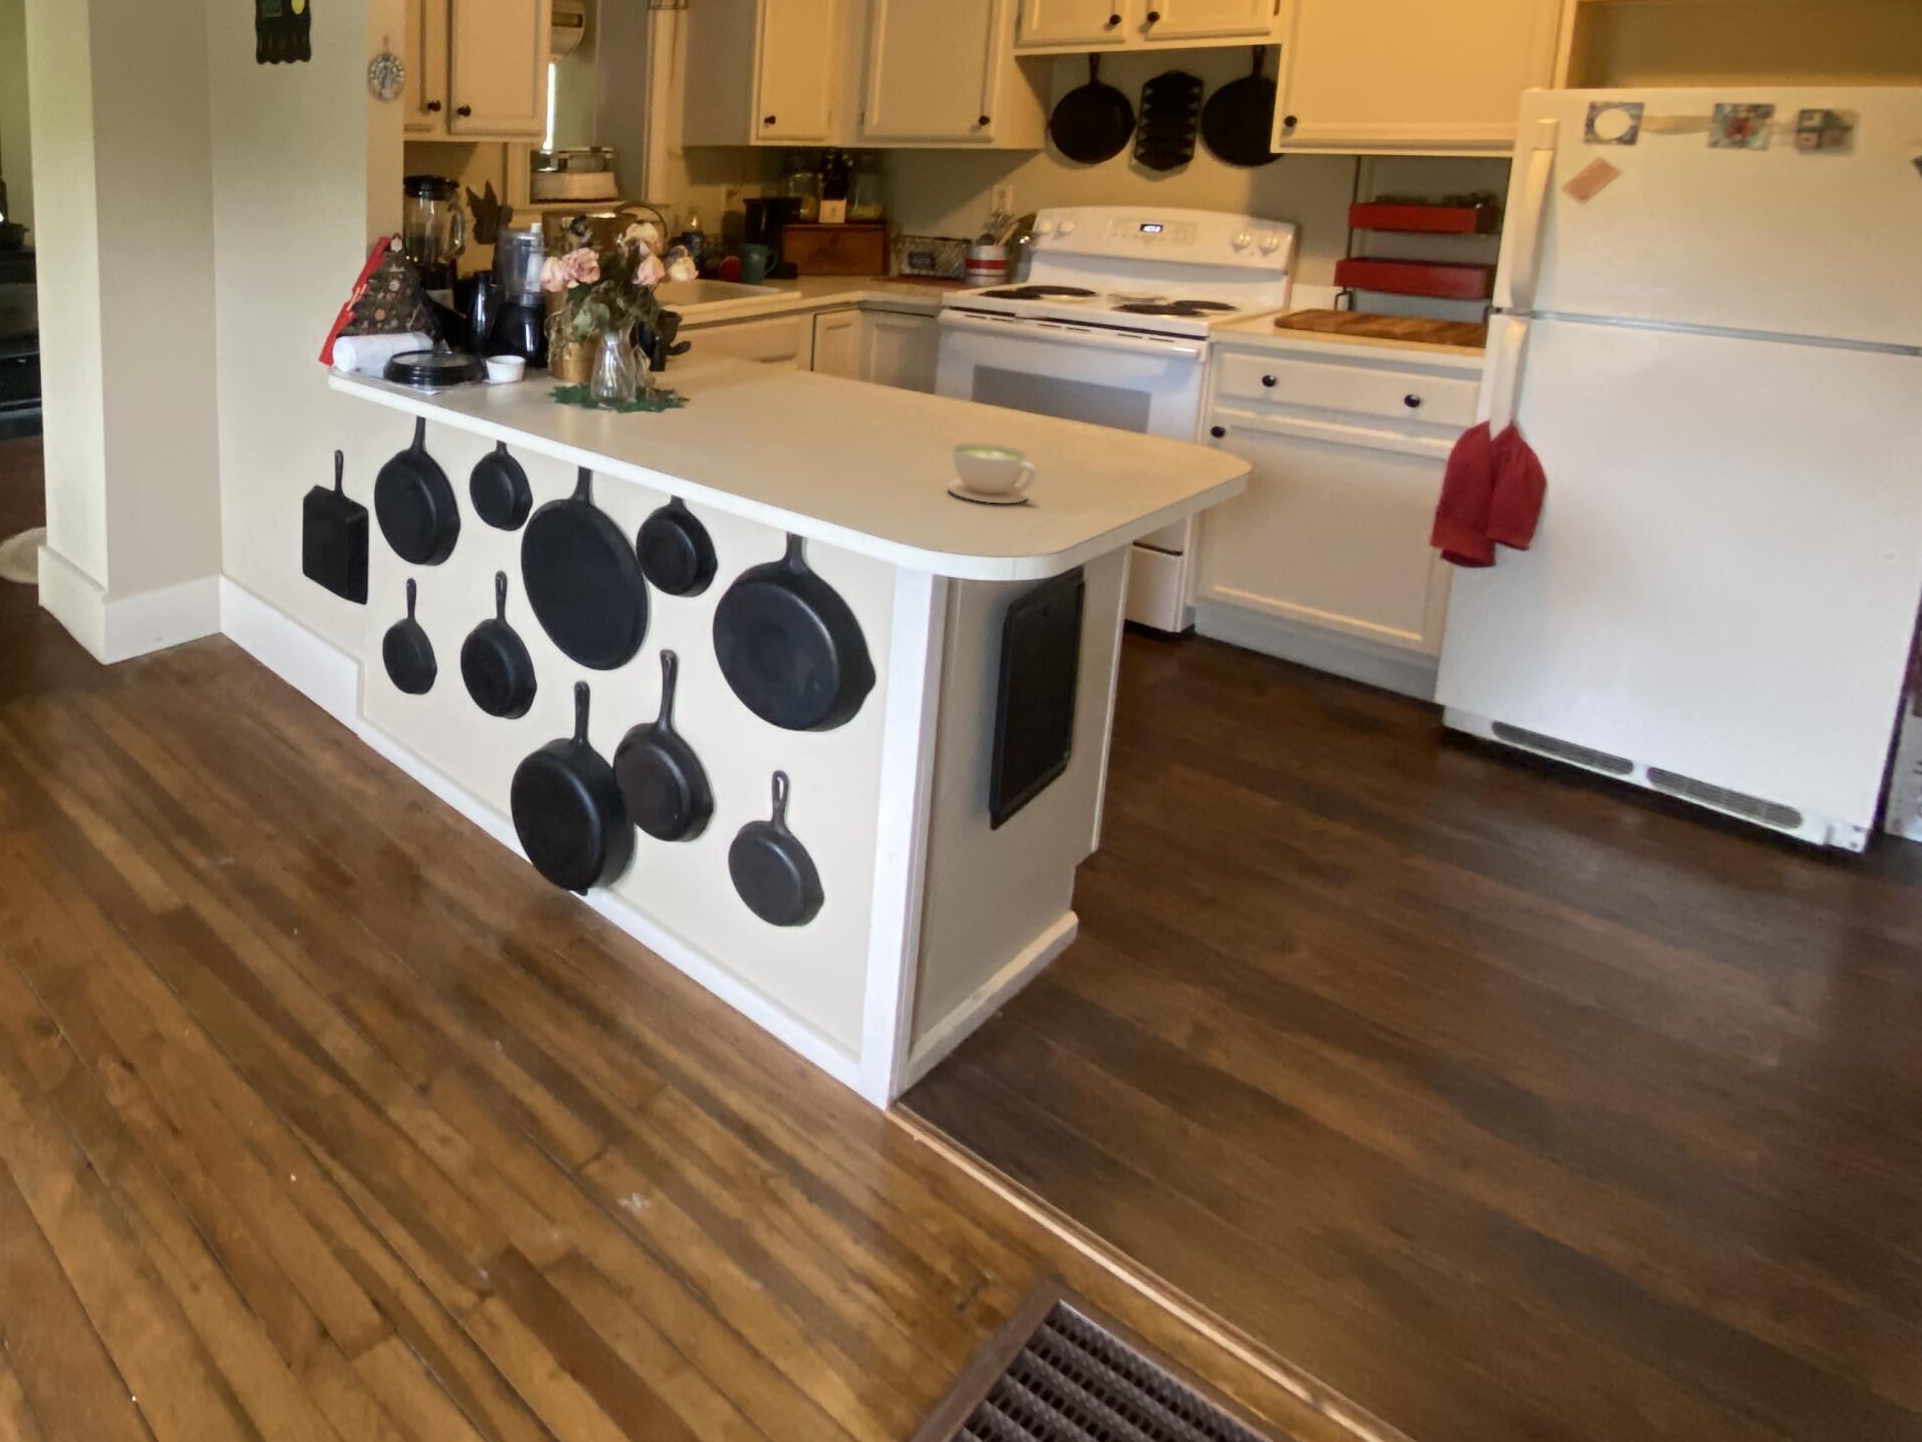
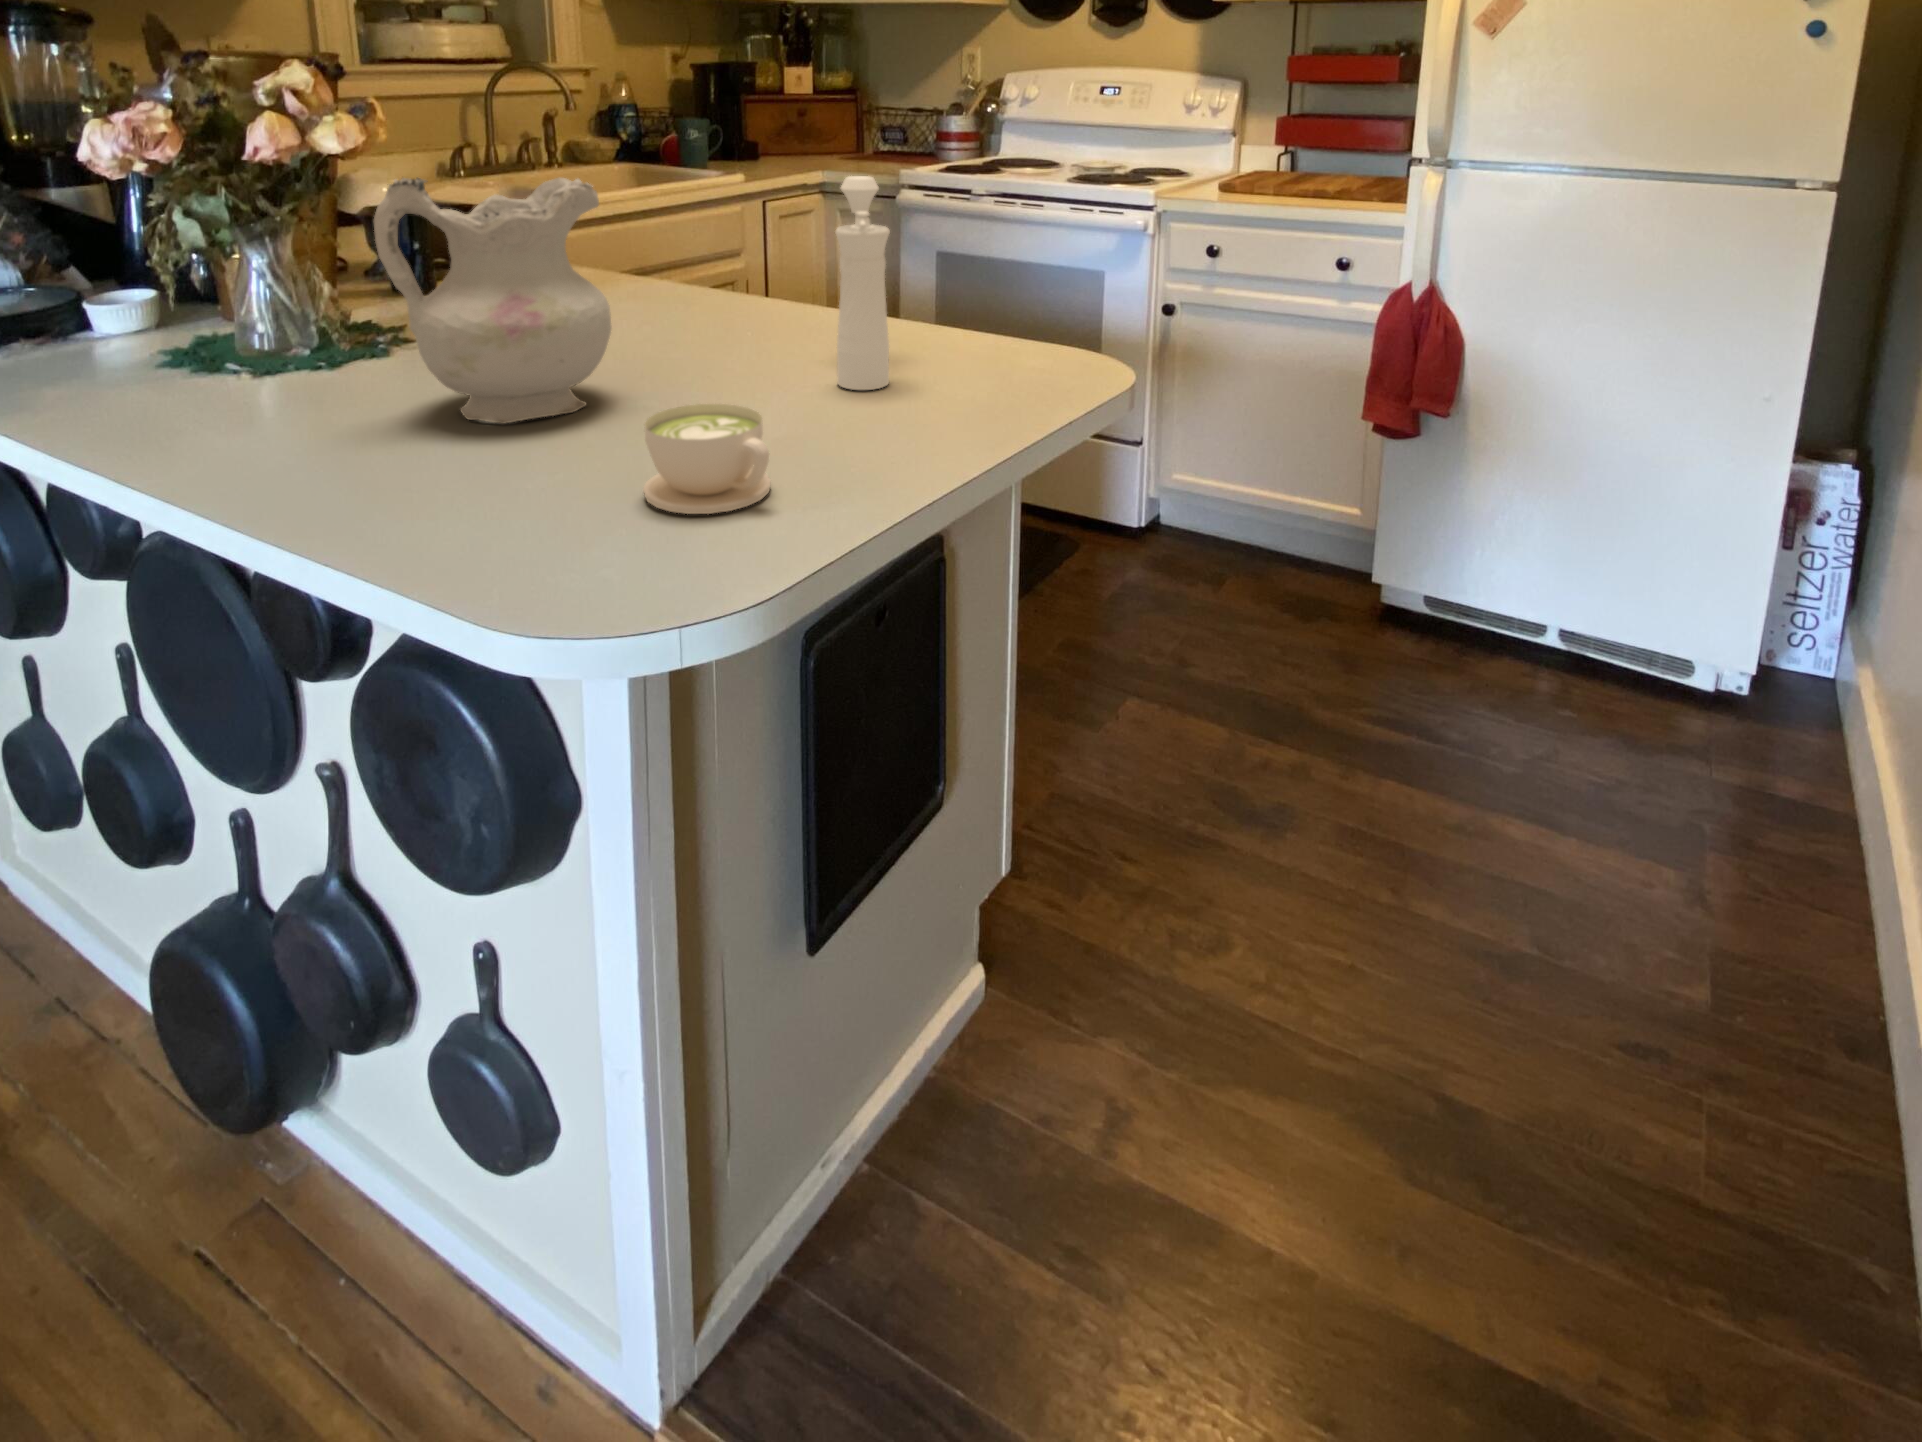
ceramic pitcher: none [752,300,880,451] -> present [374,178,612,424]
pepper mill: none [1019,308,1069,453] -> present [835,176,890,390]

